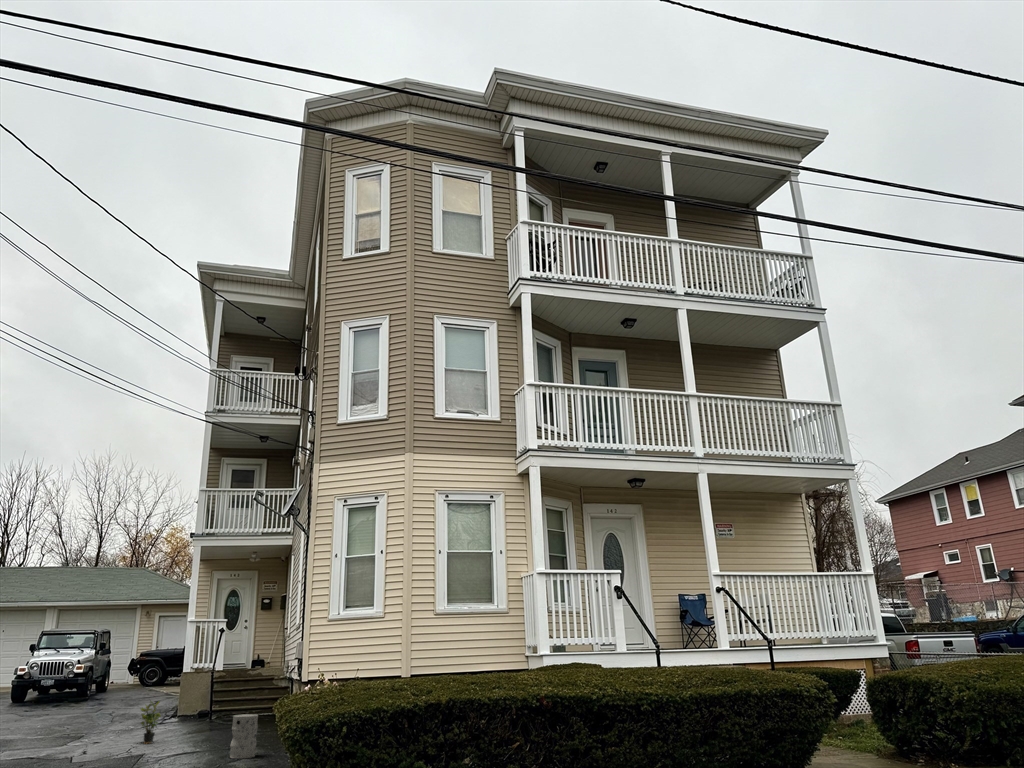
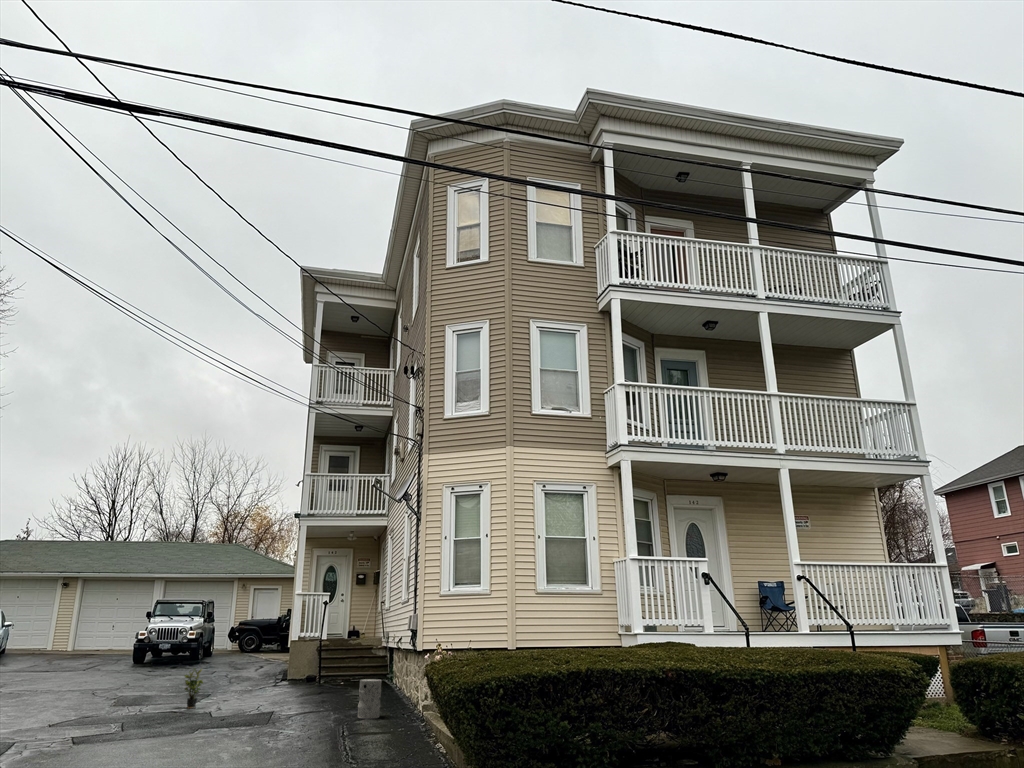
potted plant: present [141,701,161,744] -> present [185,669,203,709]

